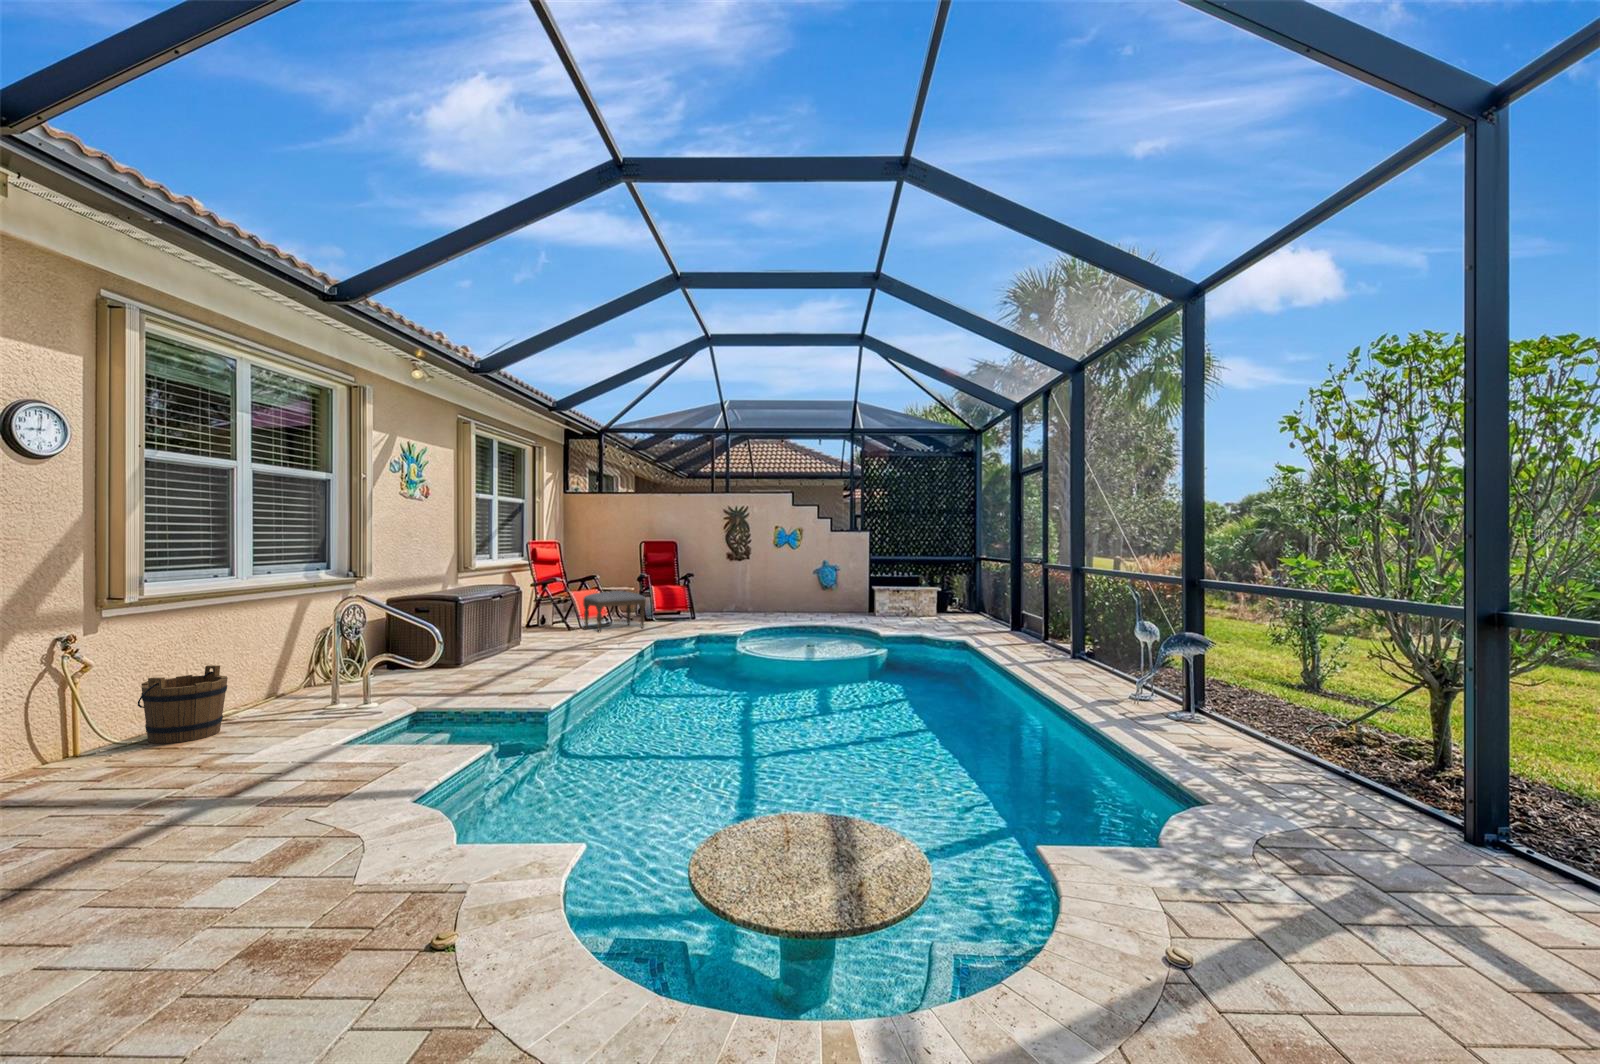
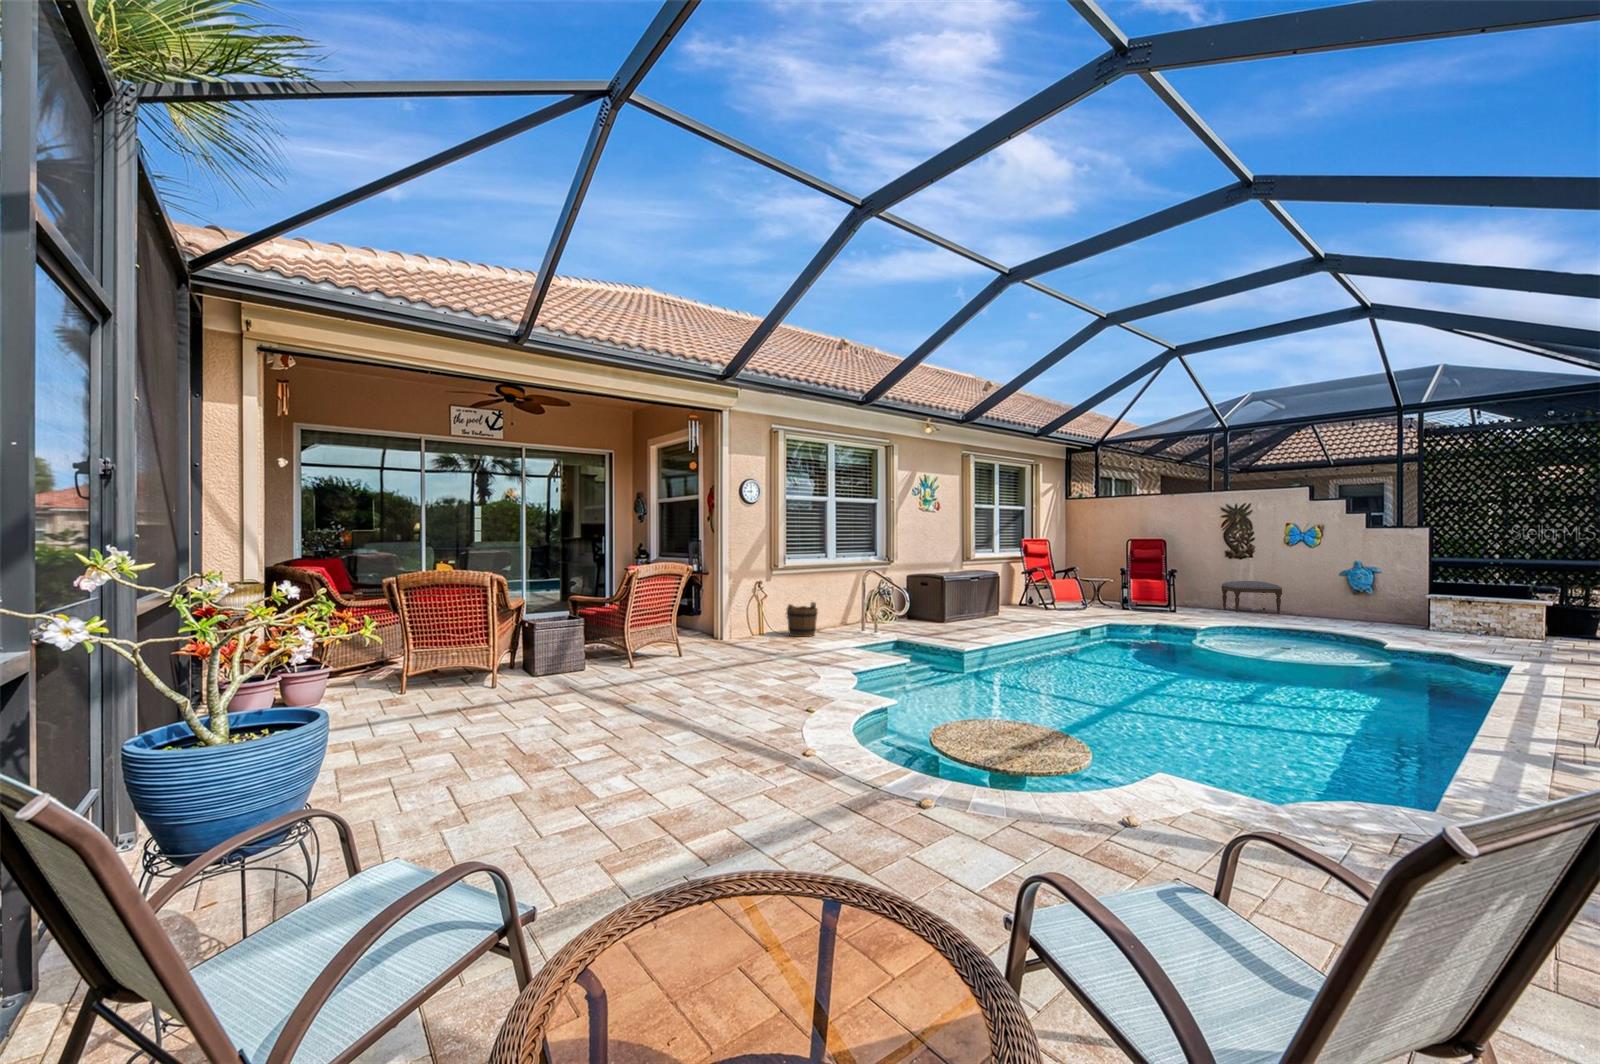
ottoman: present [583,591,646,632] -> present [1222,581,1282,613]

